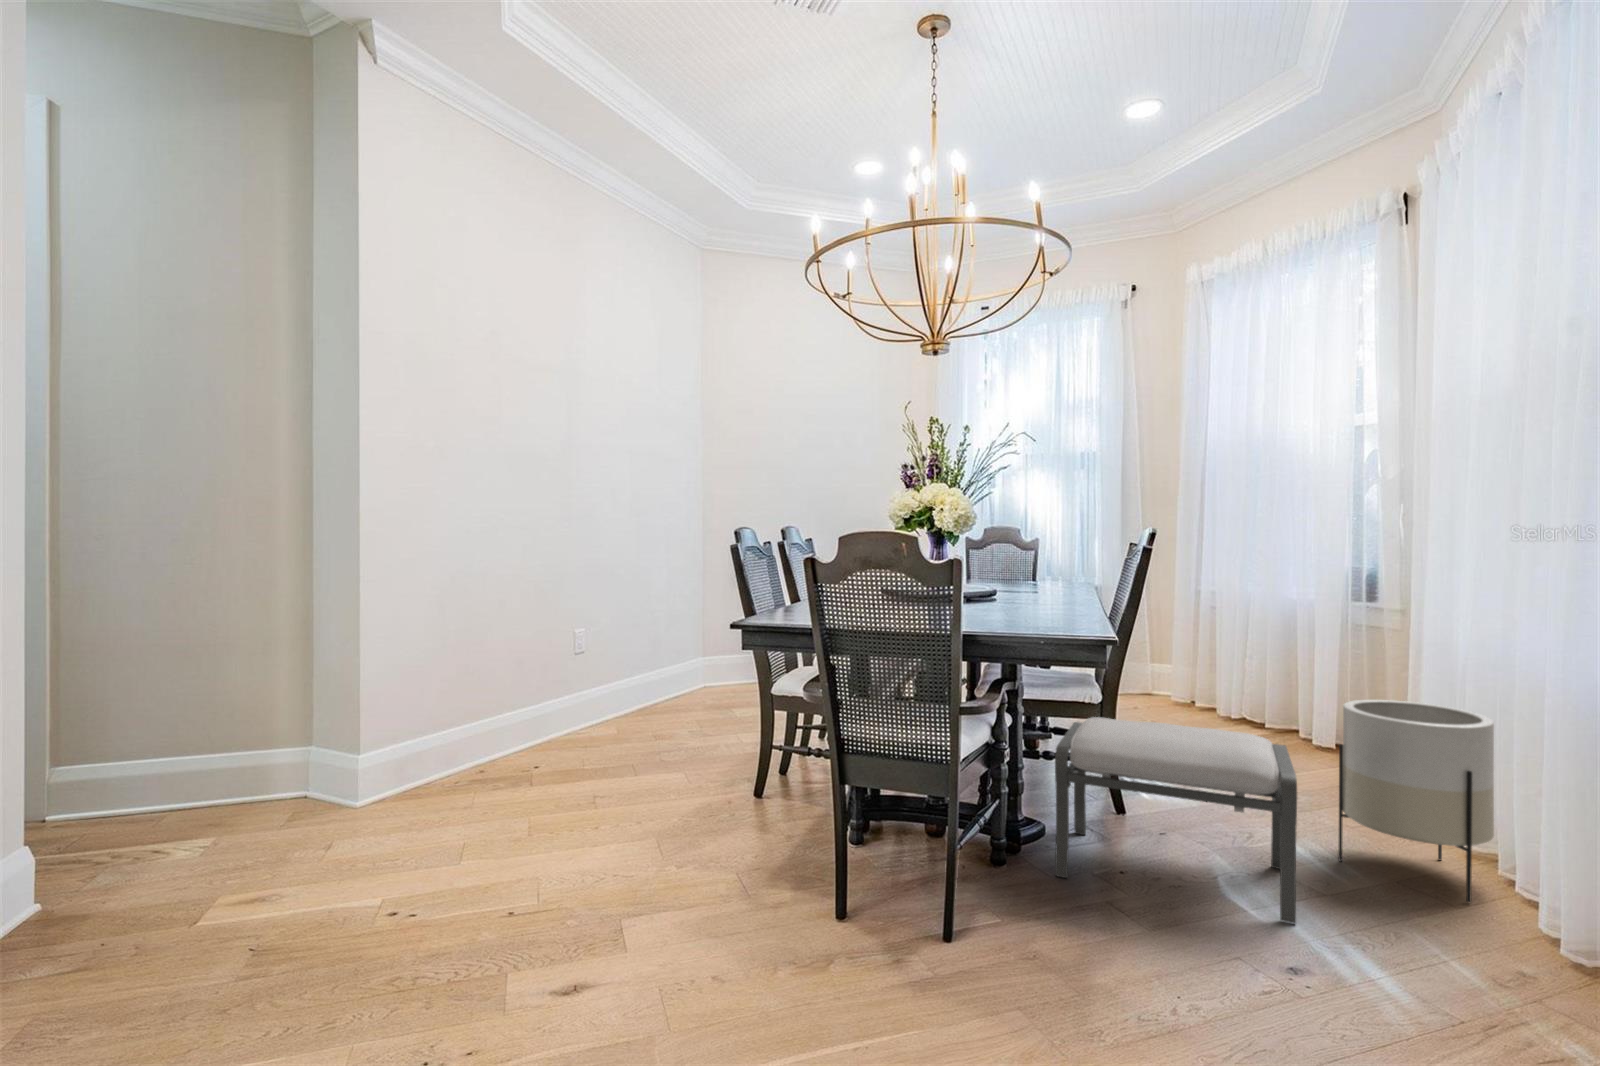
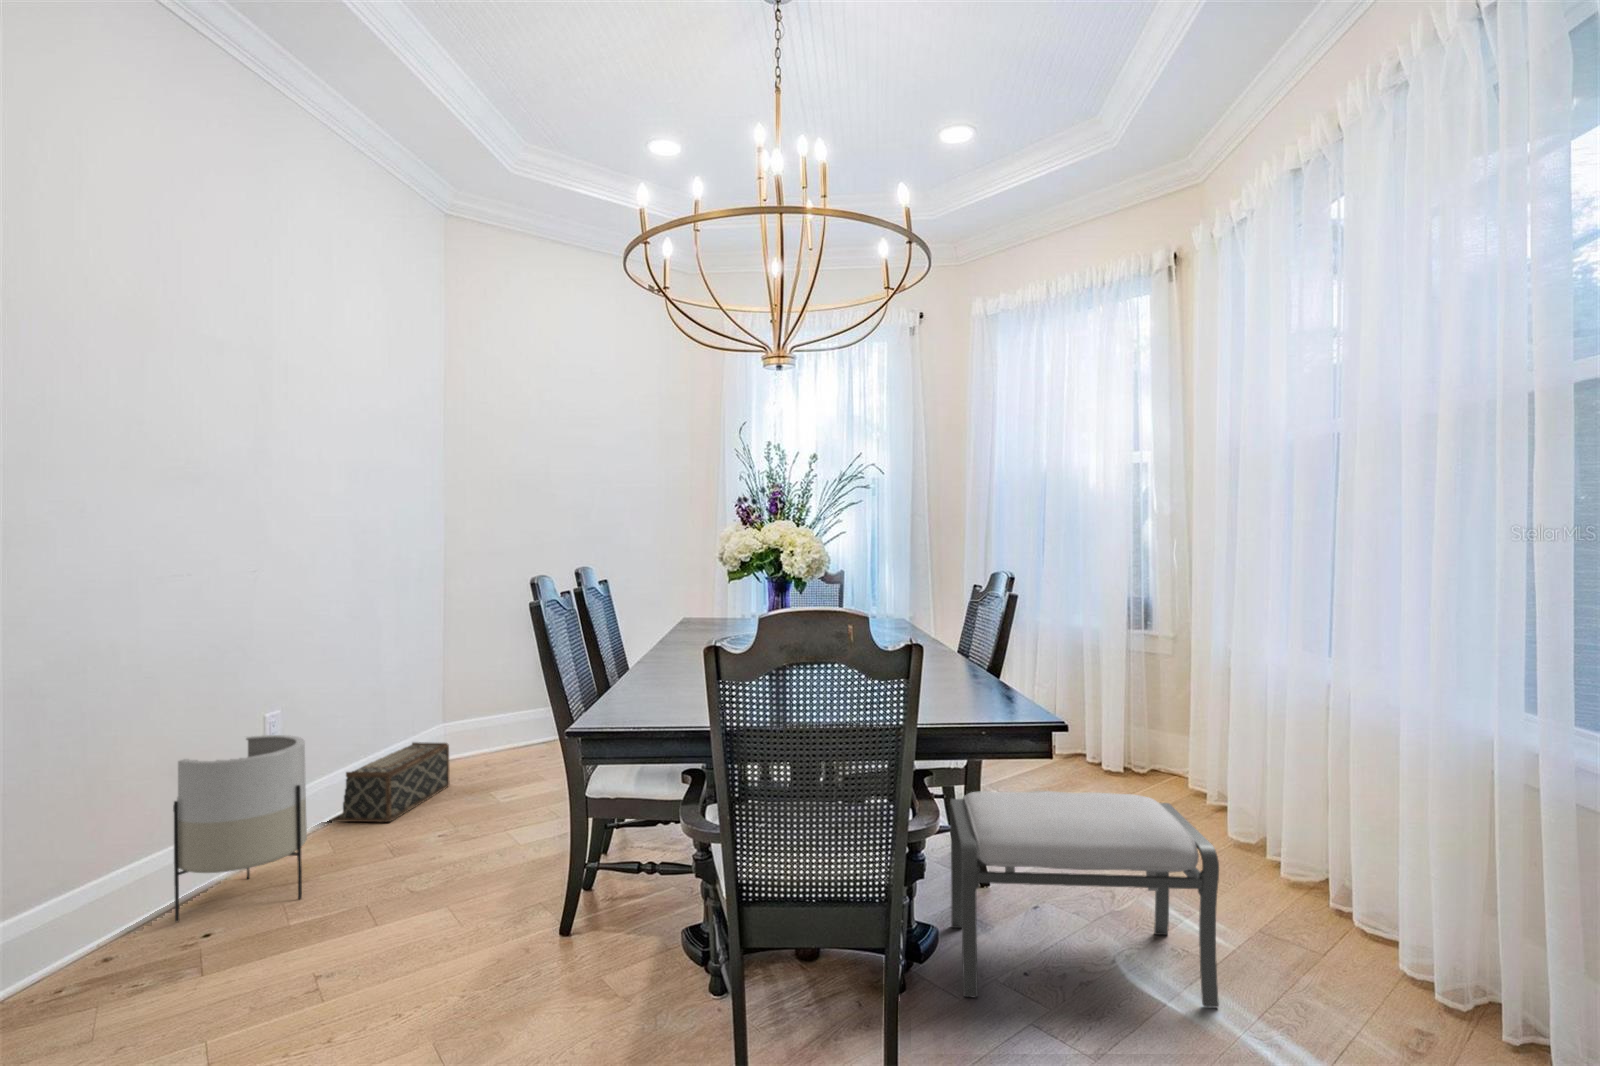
woven basket: none [641,661,730,714] -> present [330,742,449,822]
planter: present [1338,700,1494,903] -> present [173,735,307,922]

